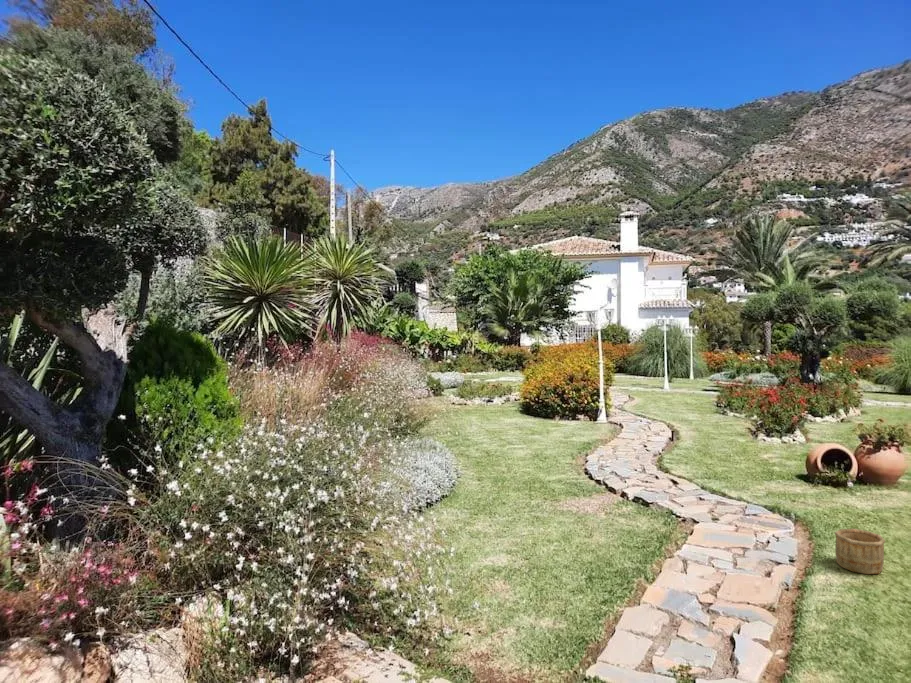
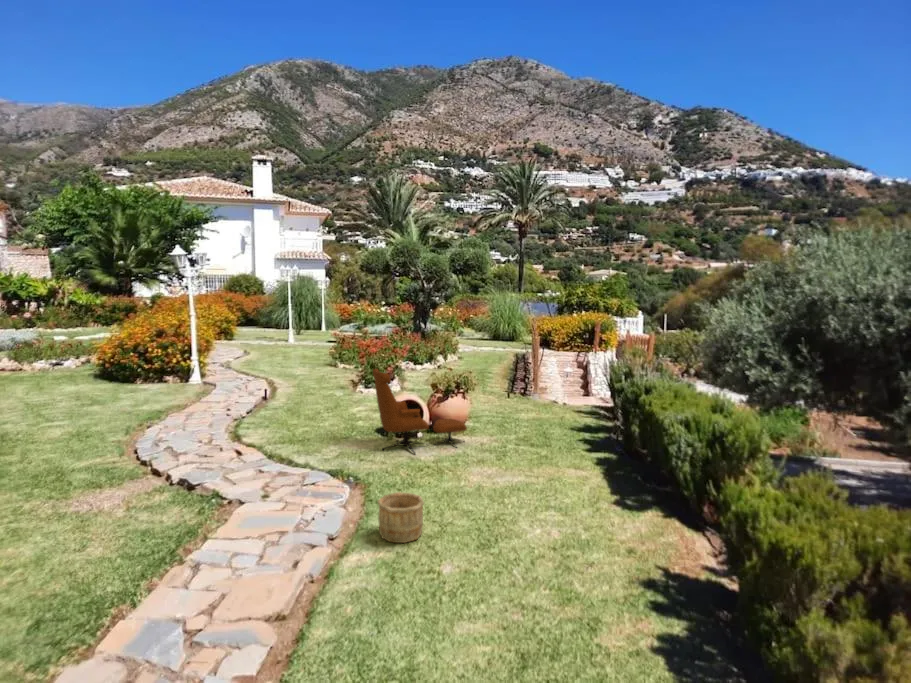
lounge chair: none [799,417,907,503] -> present [373,369,467,454]

